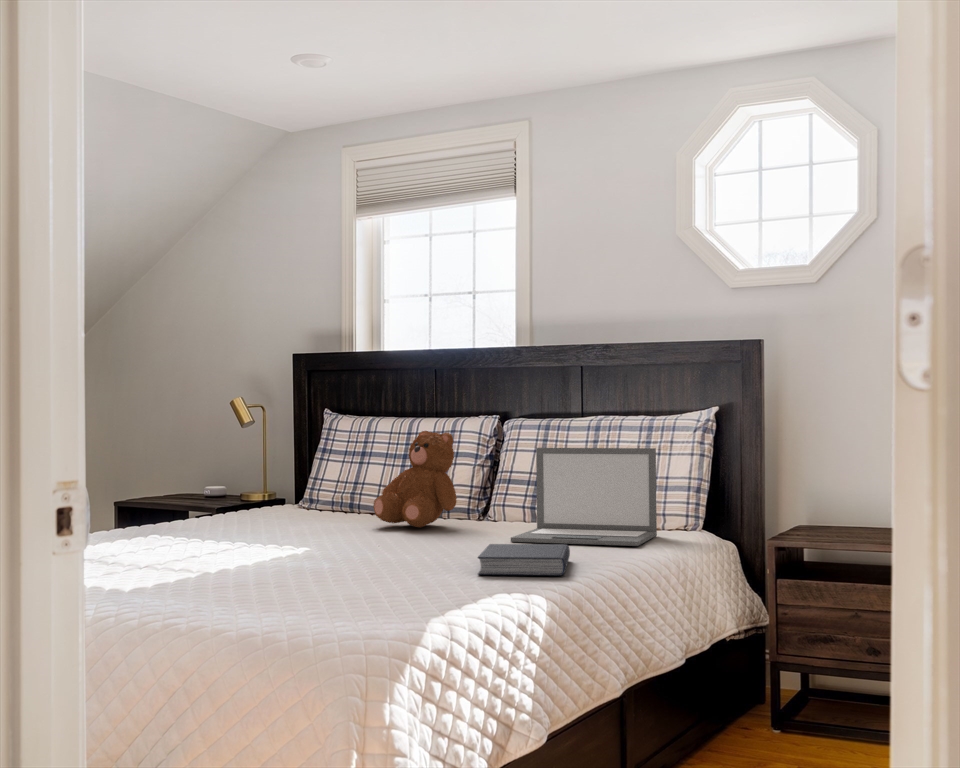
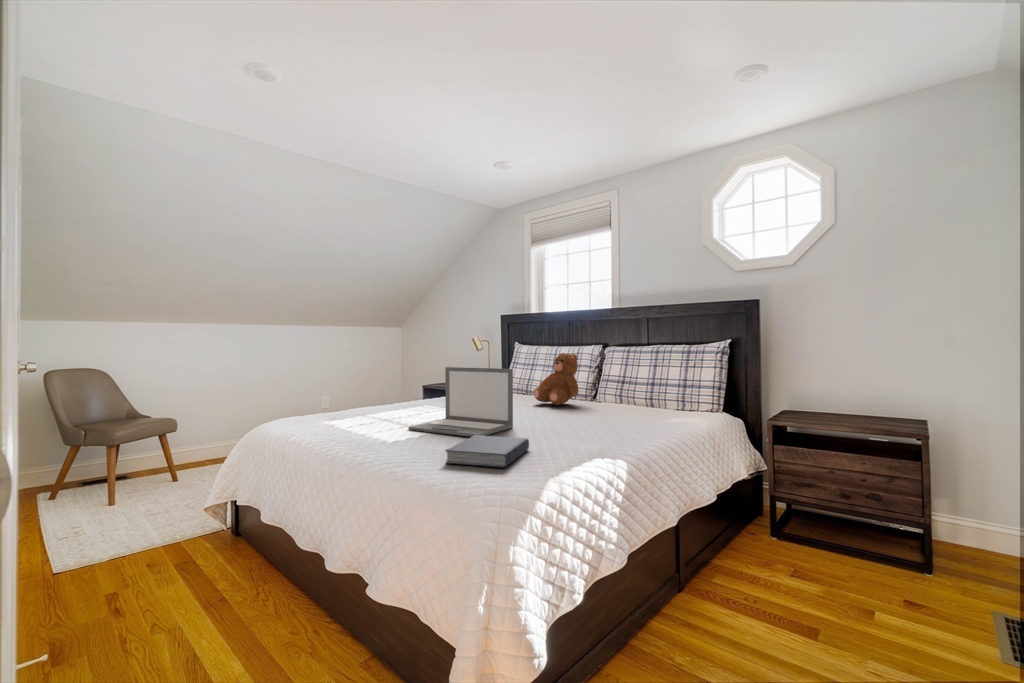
laptop: present [511,448,657,546] -> present [408,367,513,437]
book: present [478,544,570,576] -> present [445,435,529,468]

